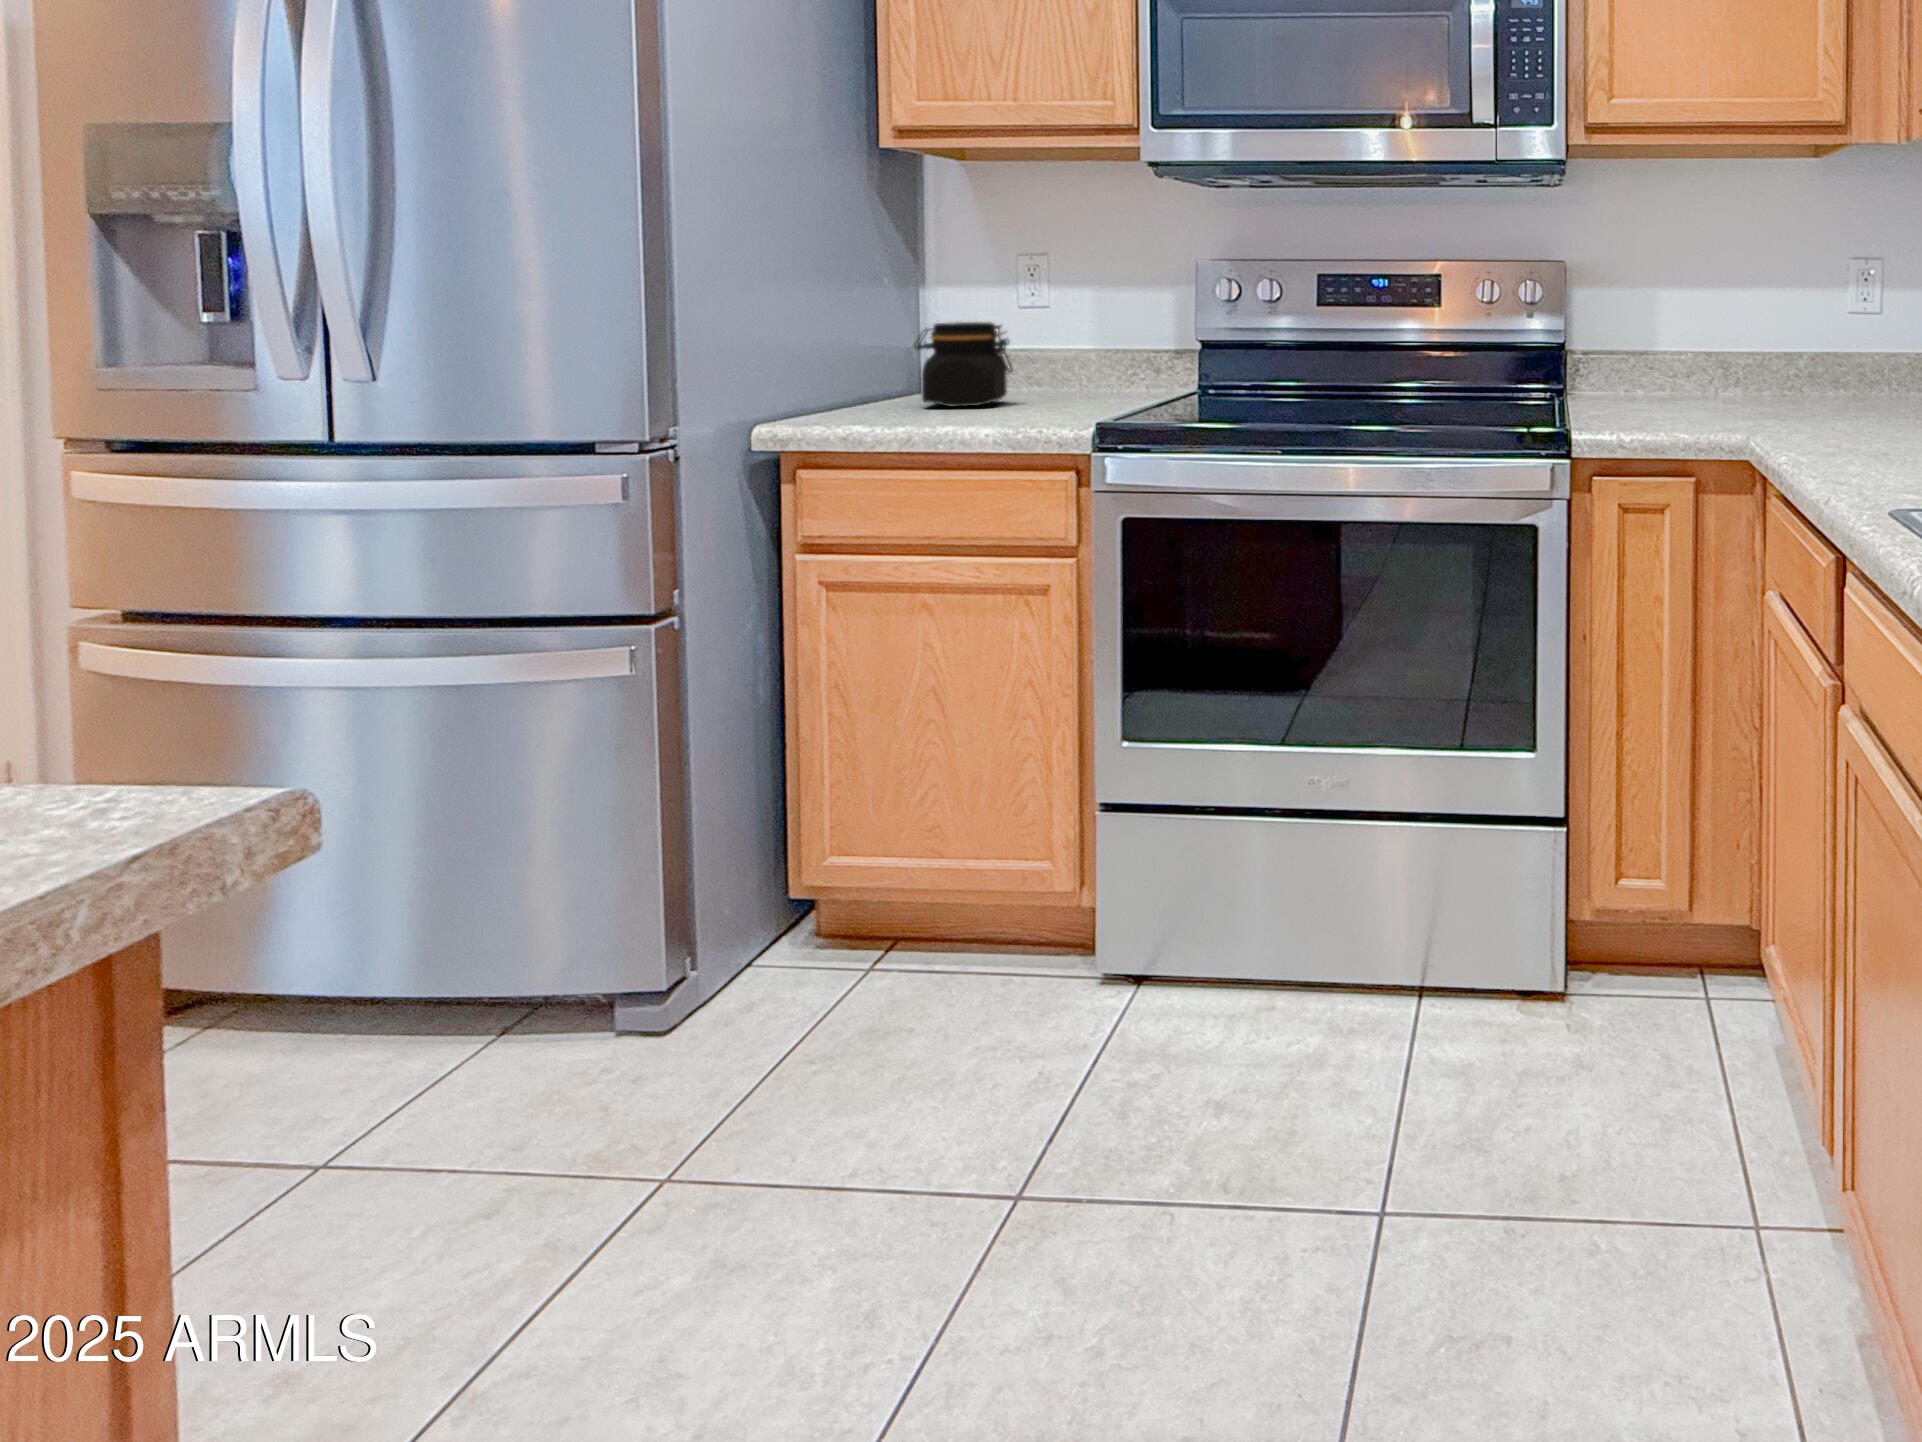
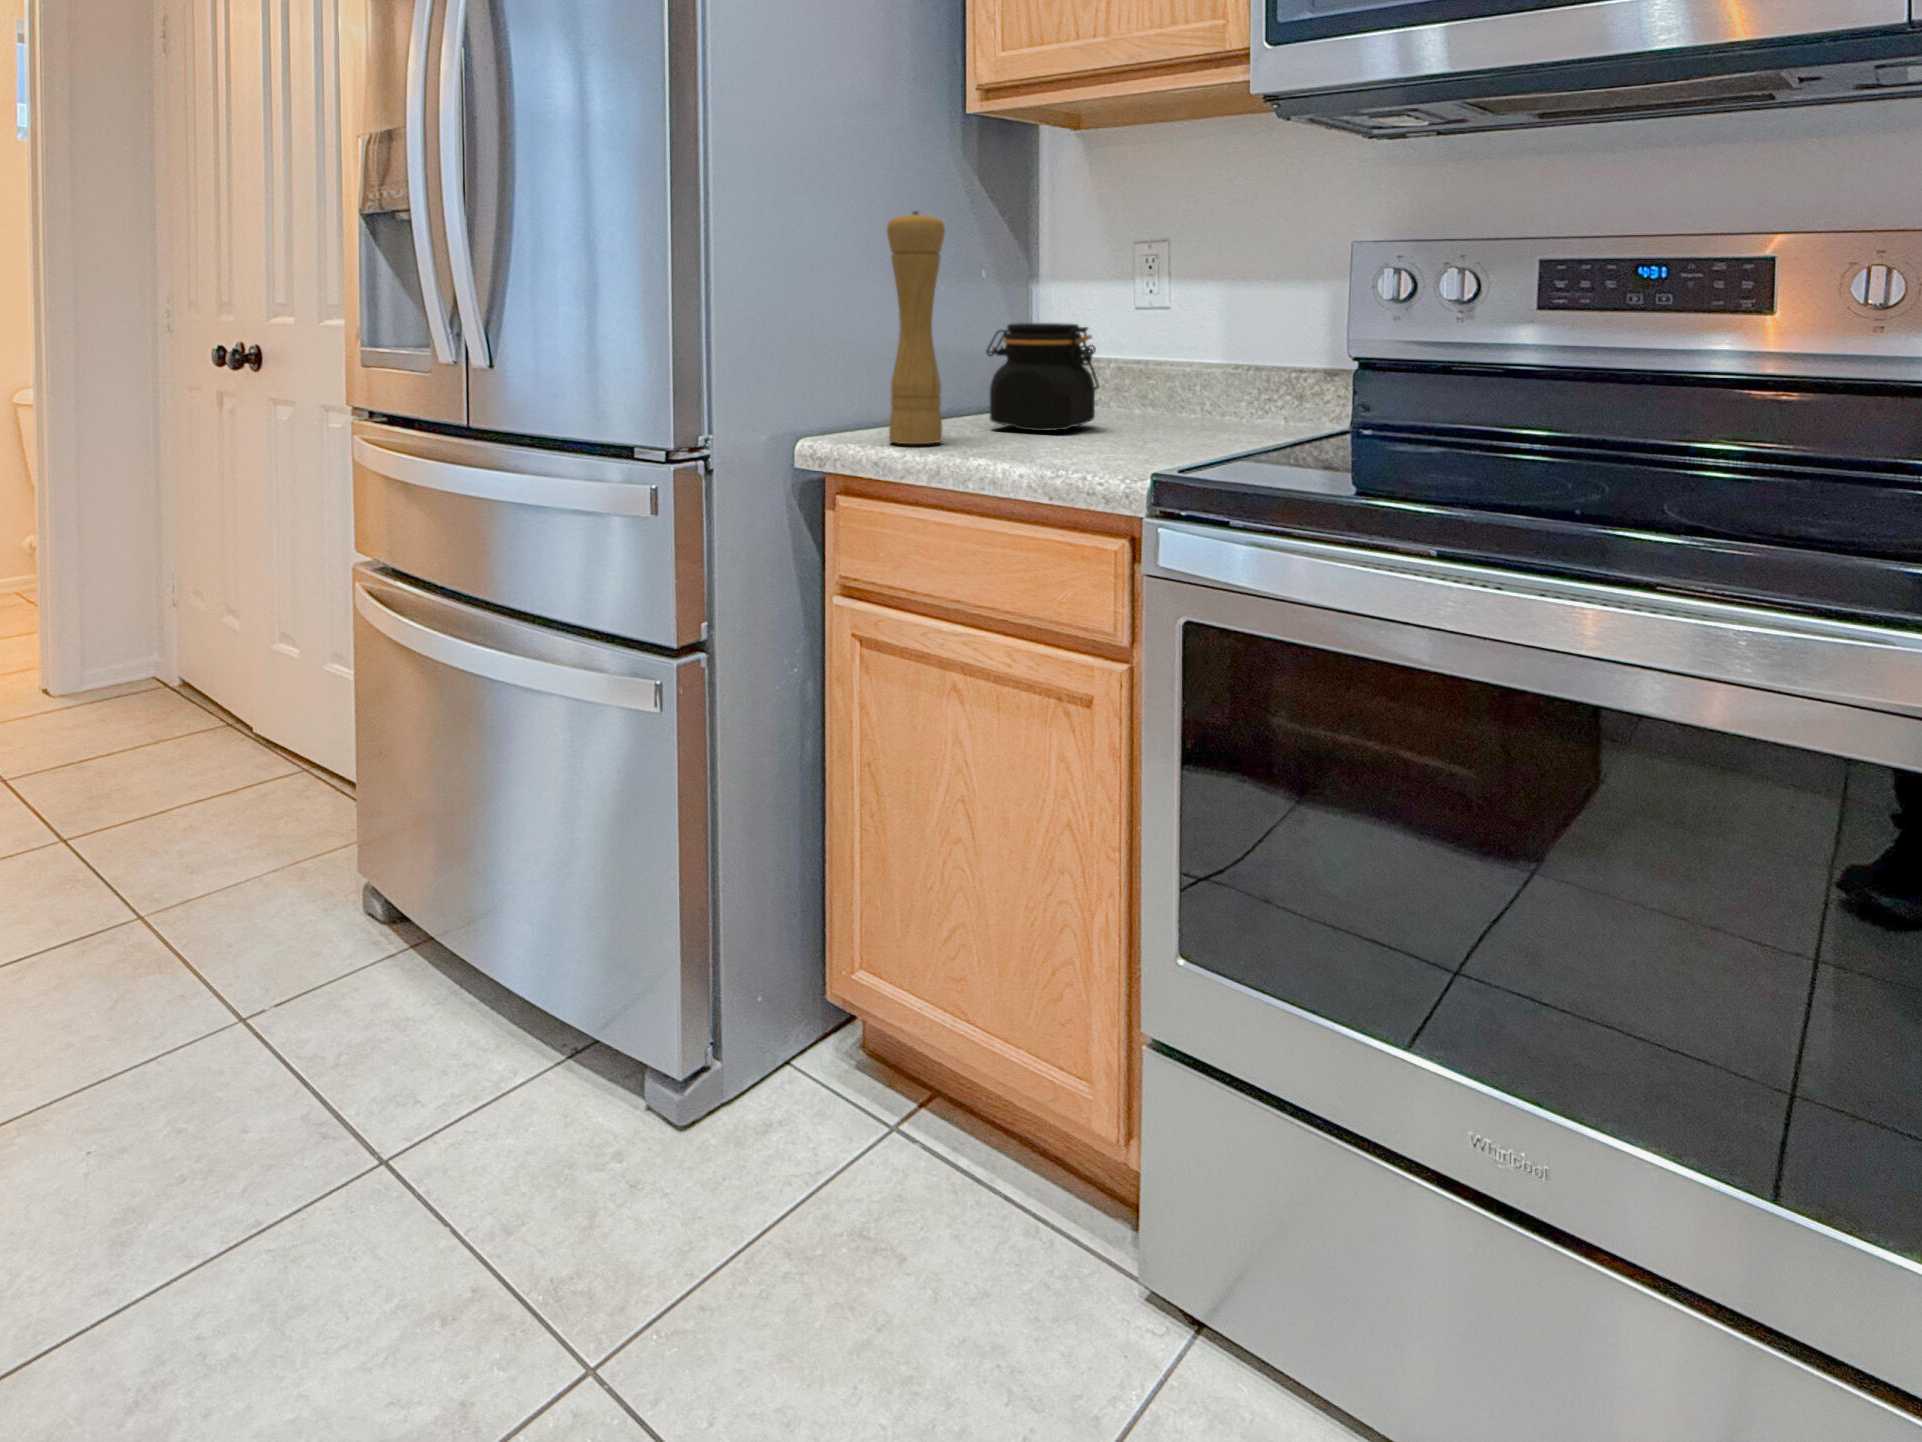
pepper mill: none [850,237,903,421] -> present [887,211,945,444]

